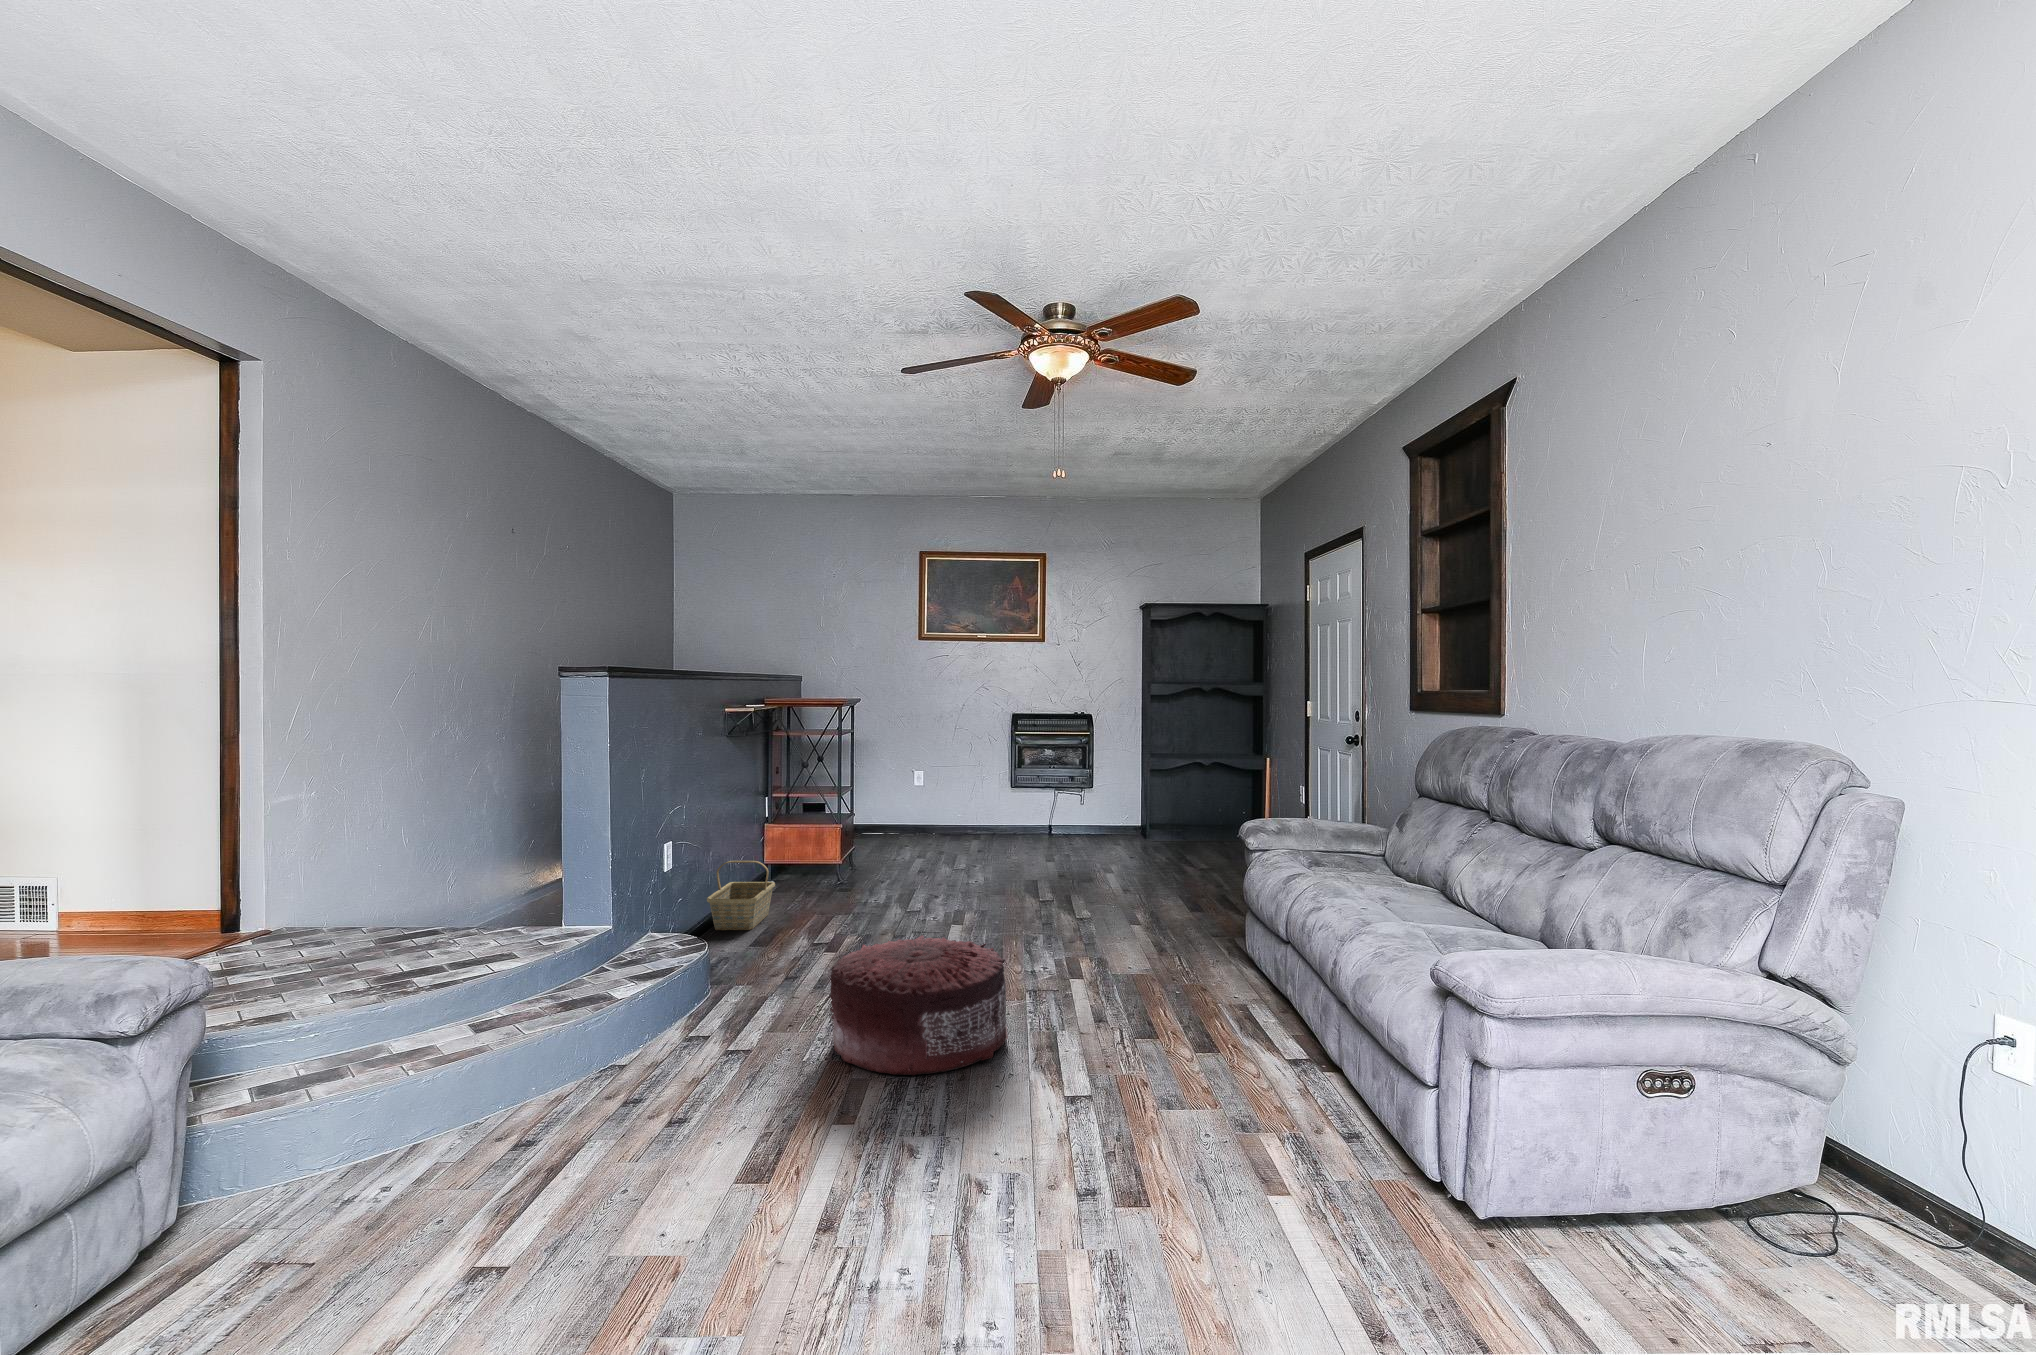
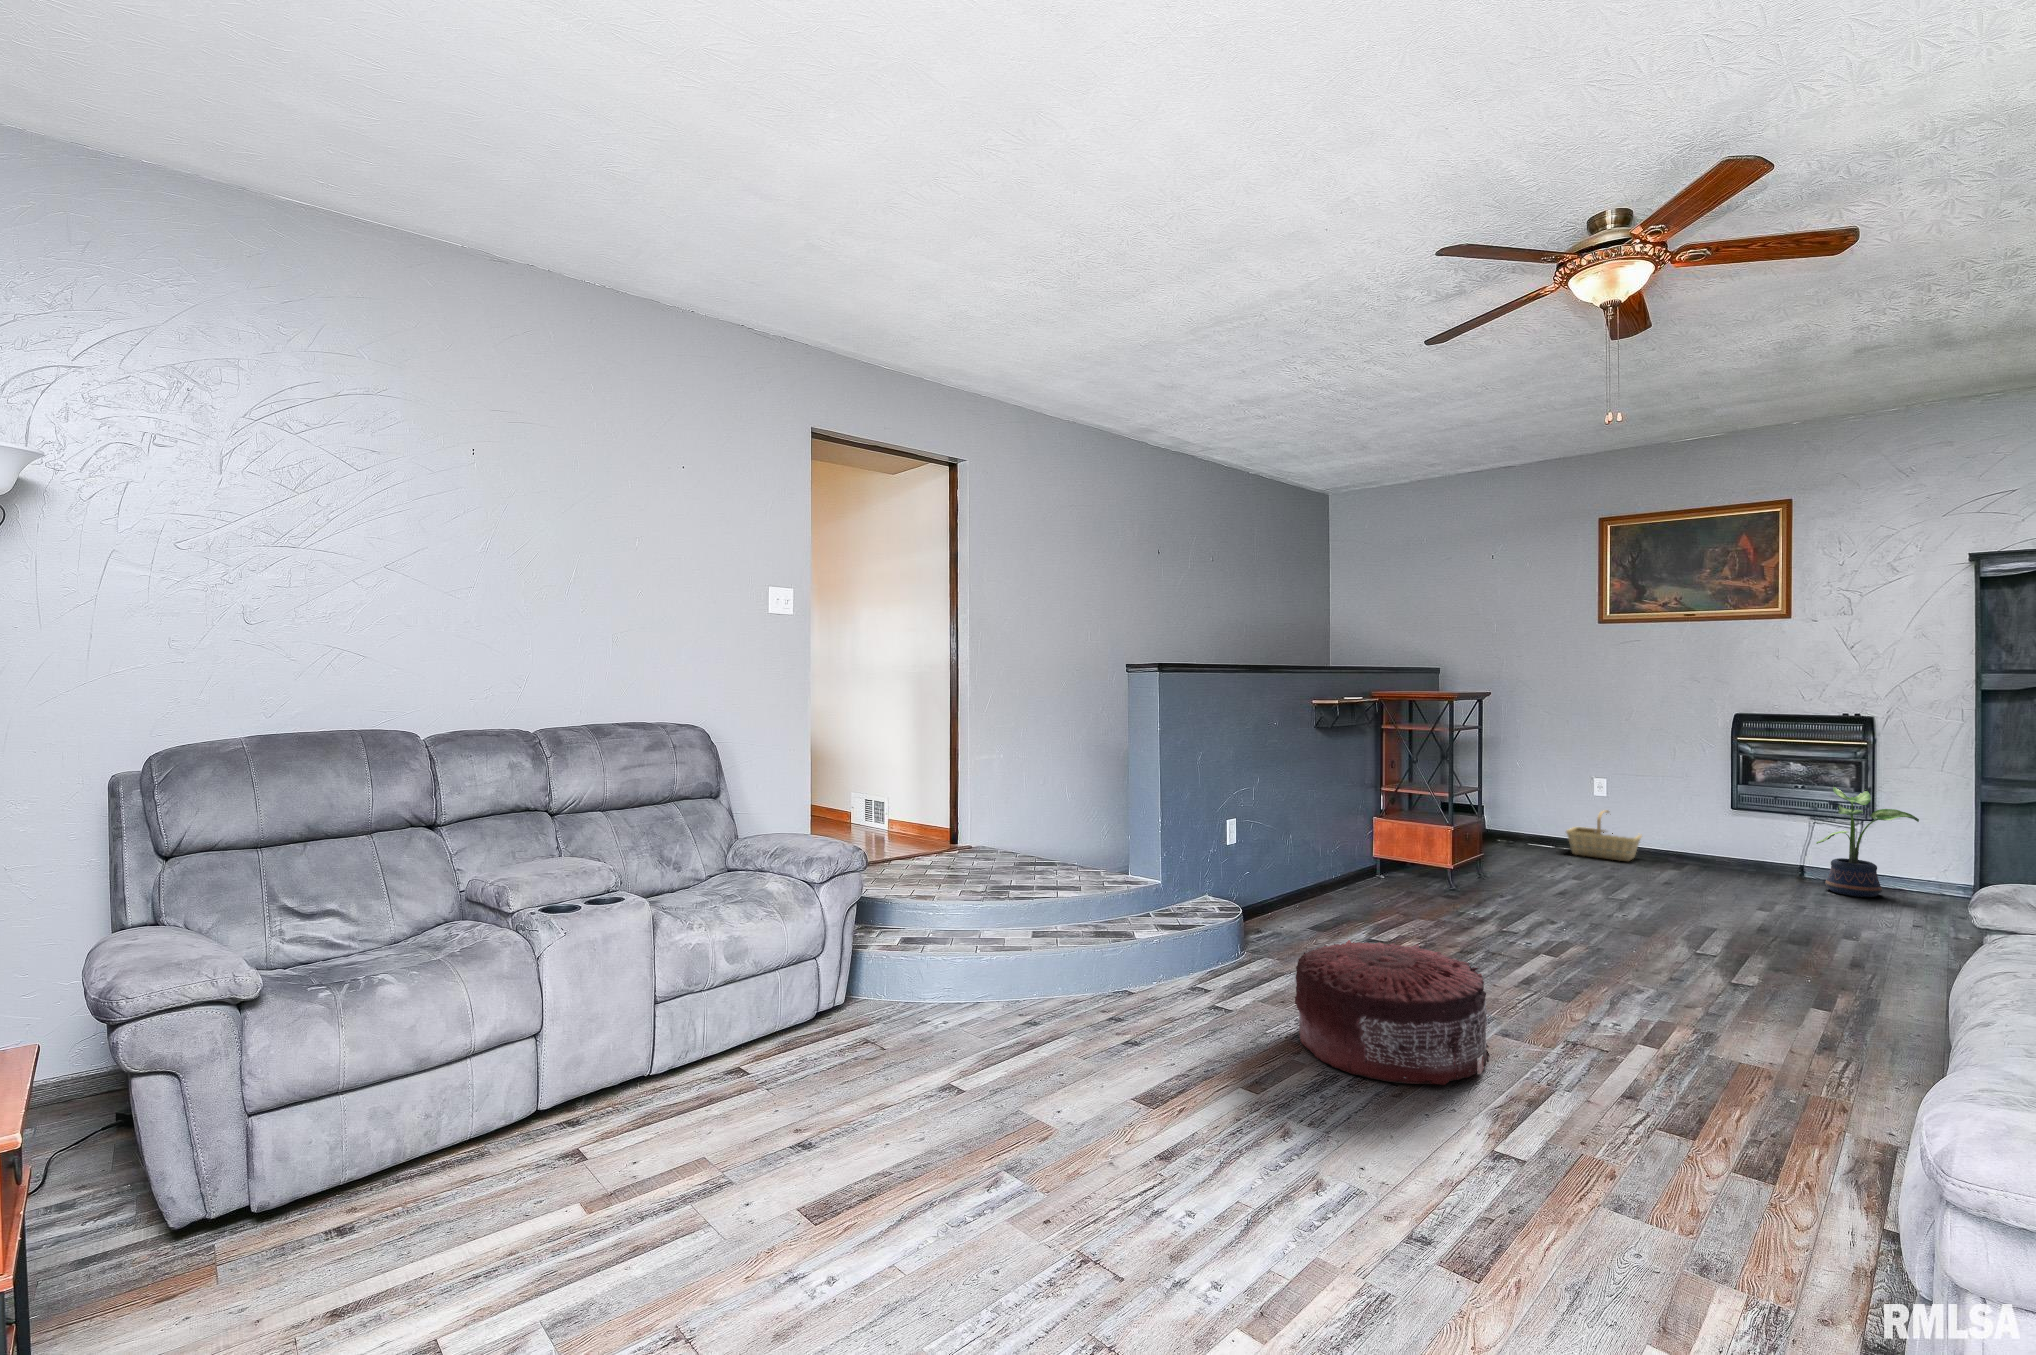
potted plant: none [1068,761,1122,845] -> present [1816,787,1919,897]
basket: present [707,861,775,930] -> present [1566,810,1642,861]

